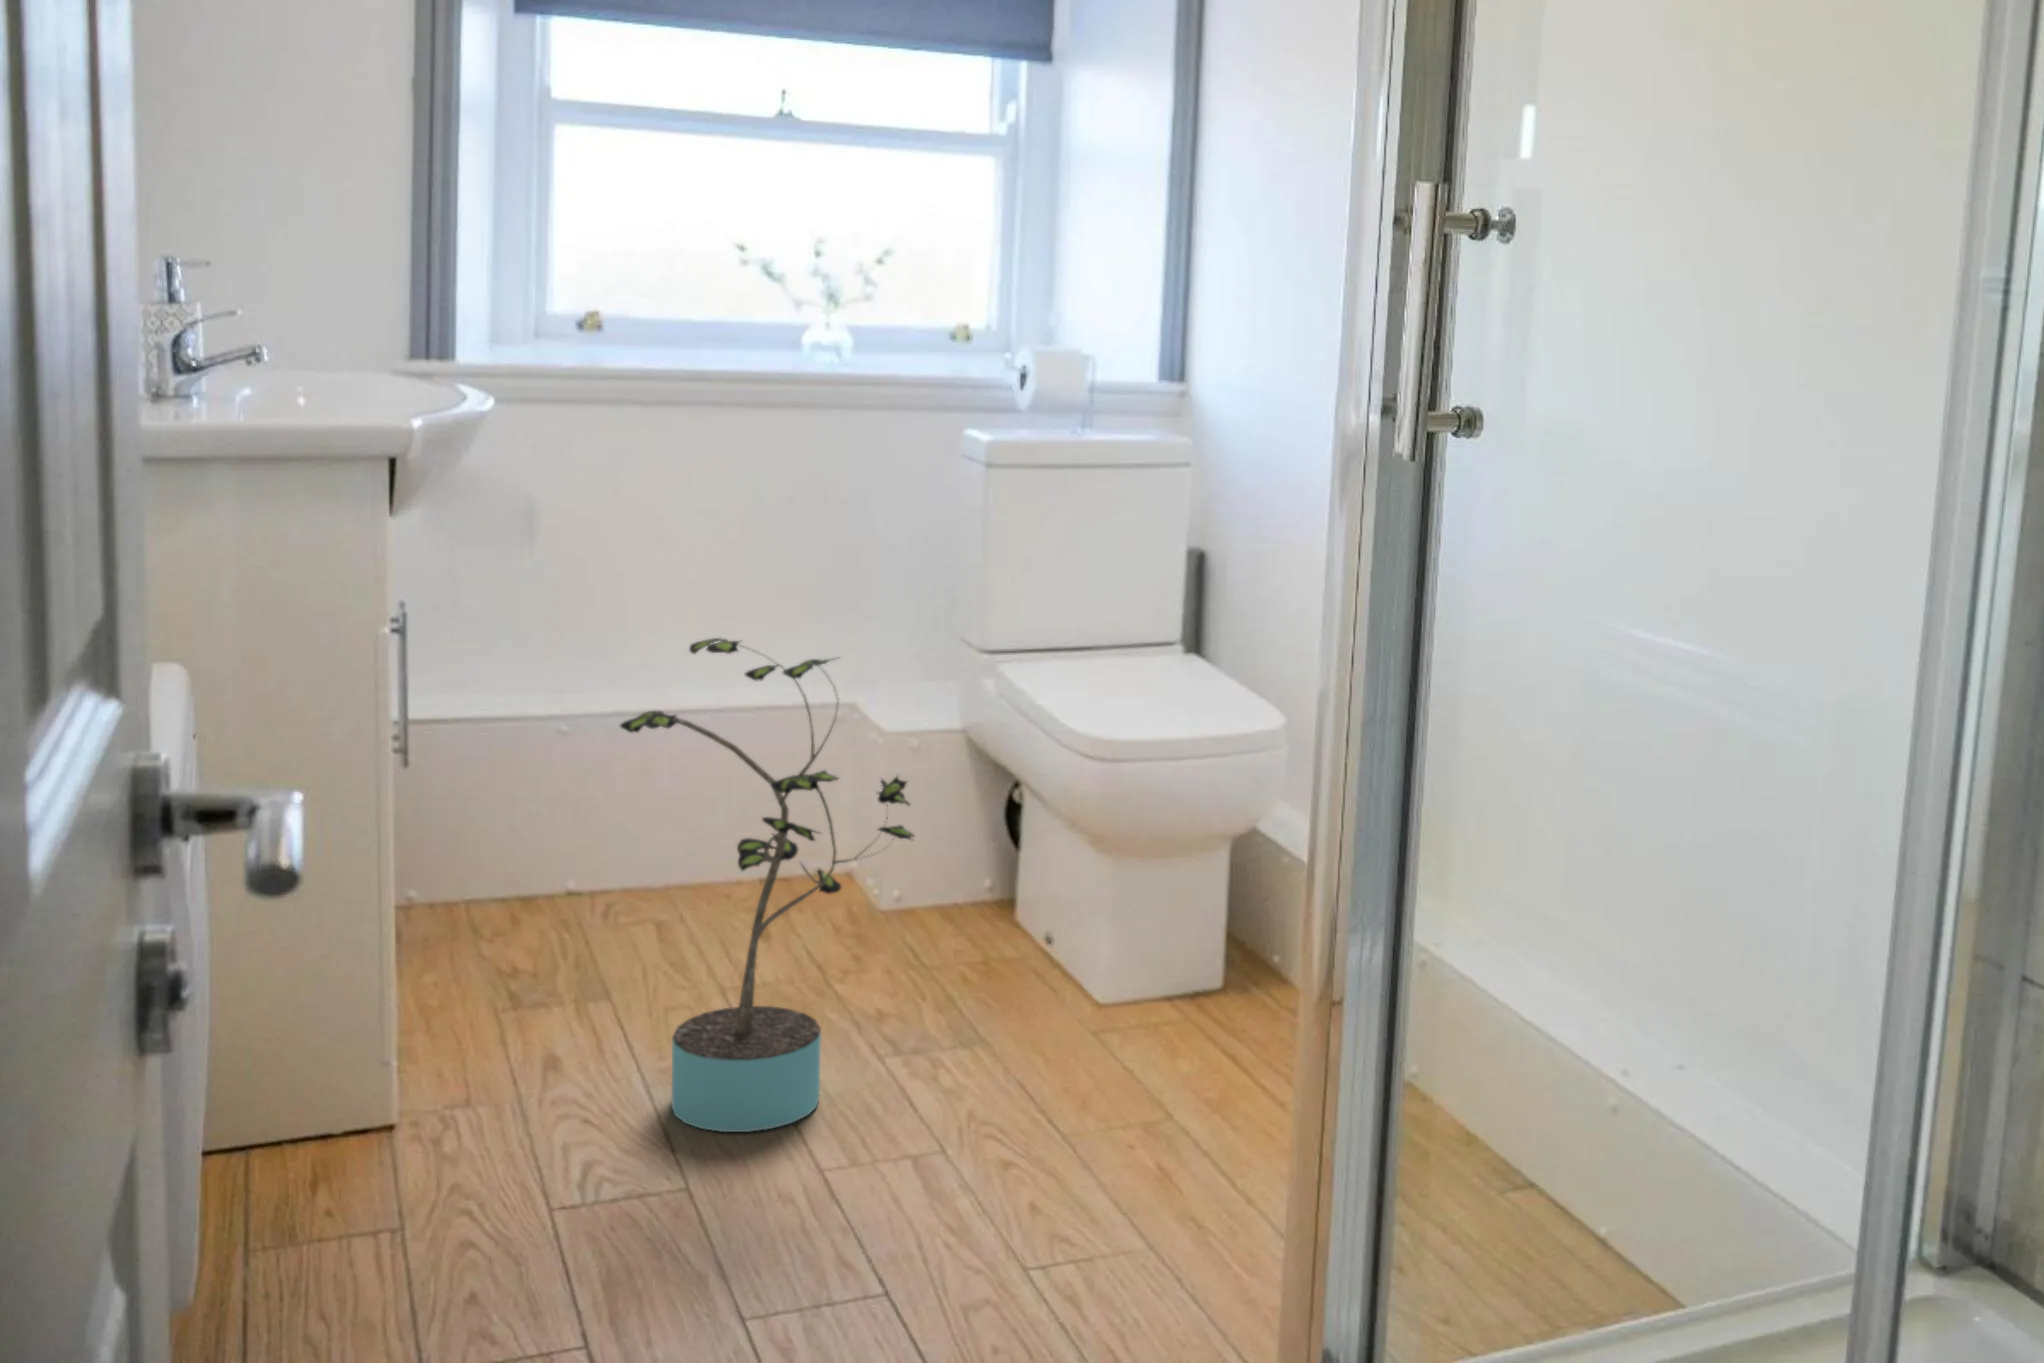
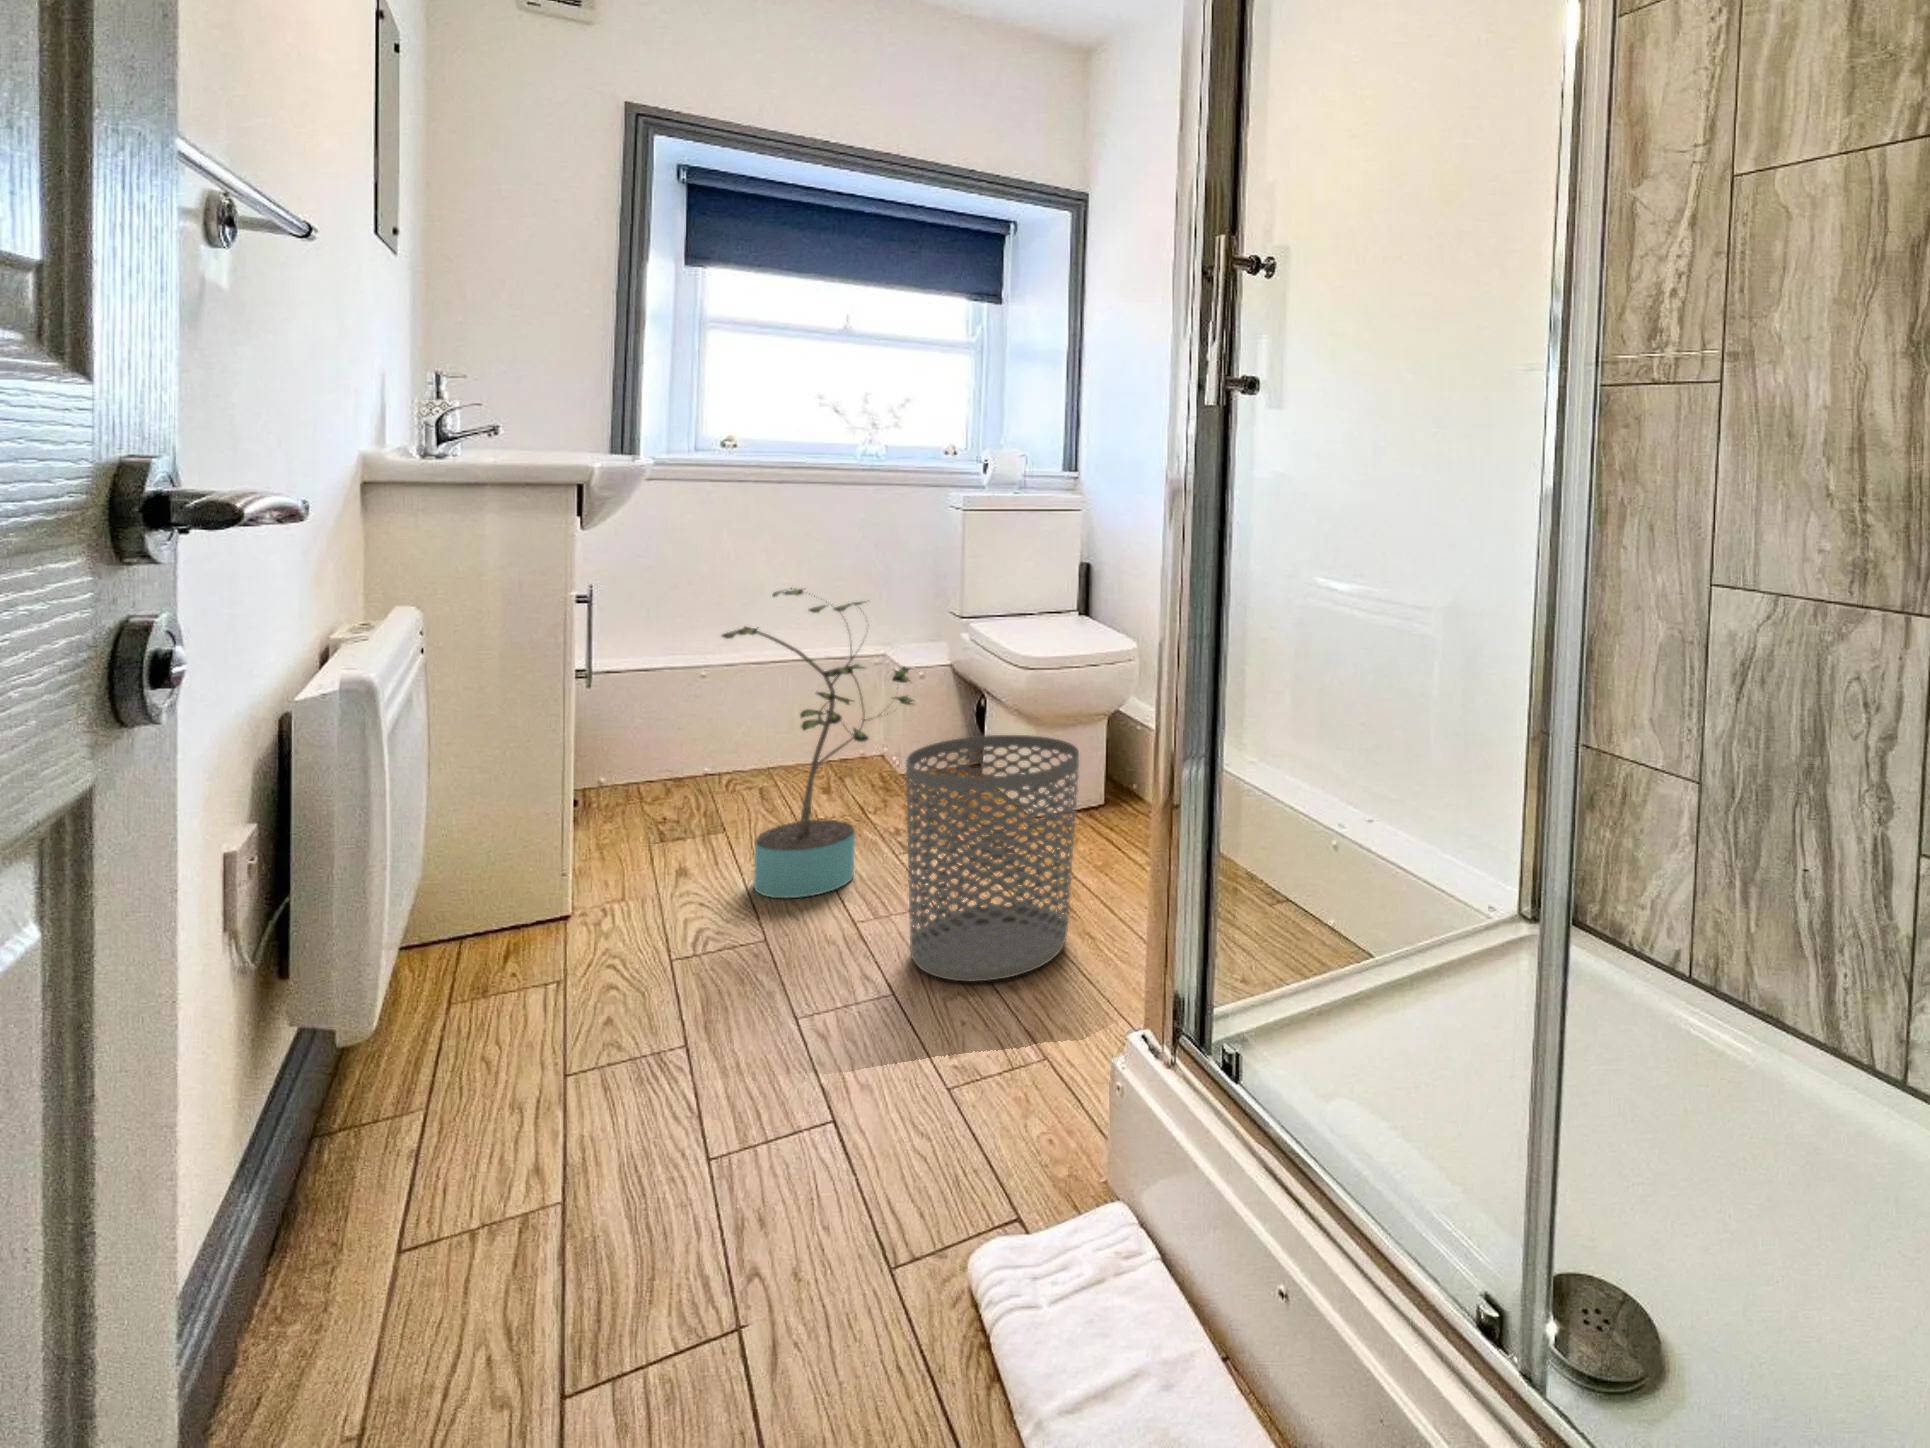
waste bin: none [909,910,1177,1301] -> present [906,735,1079,981]

